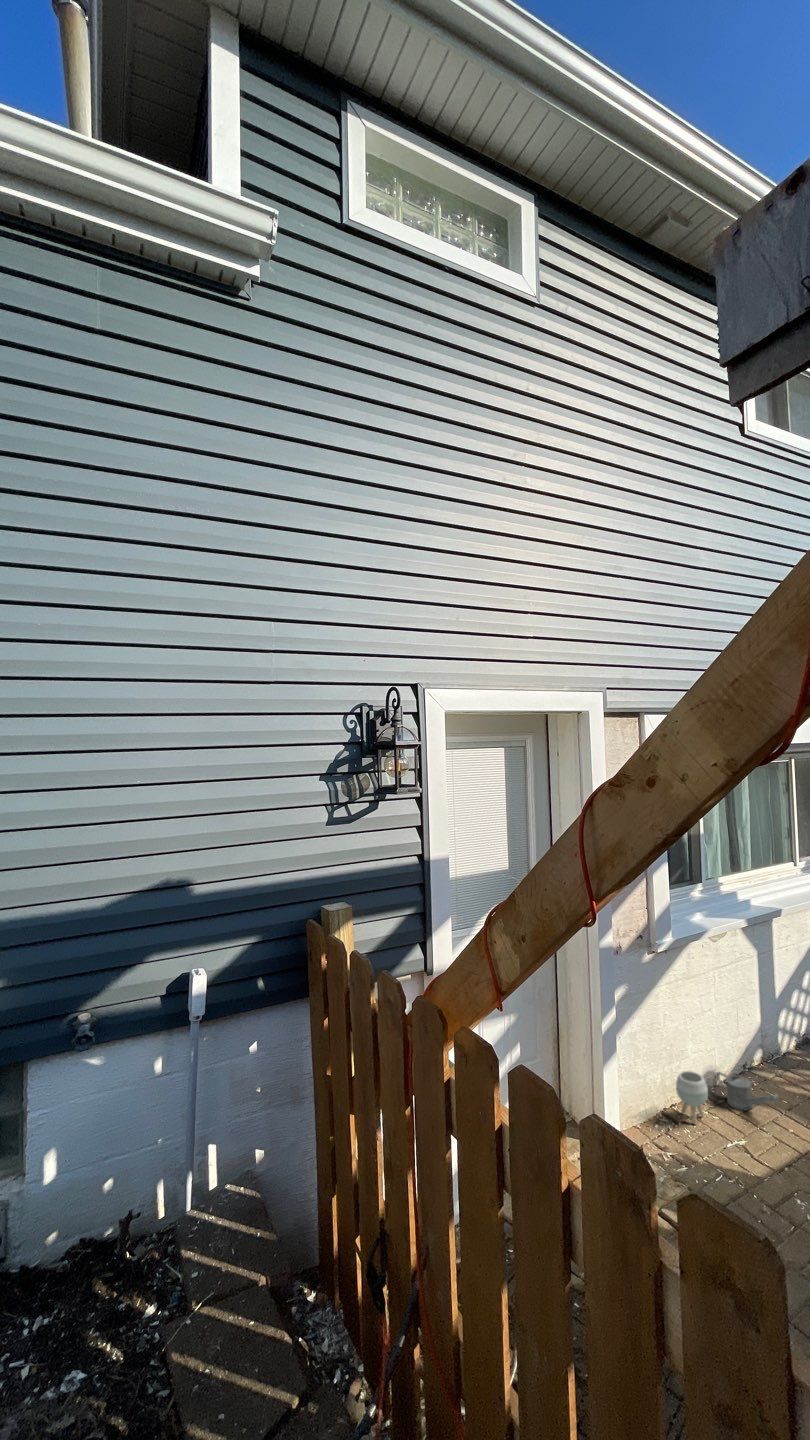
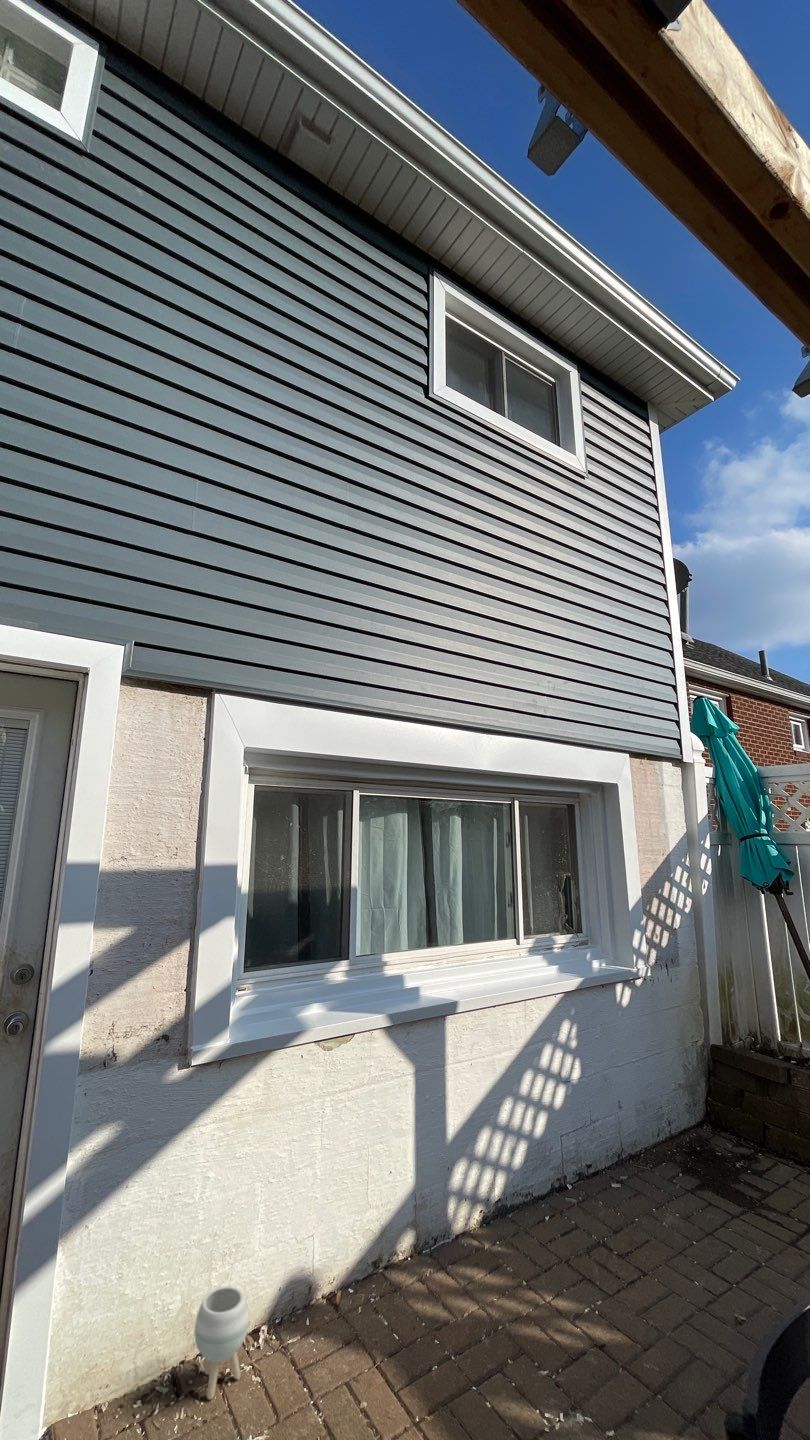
watering can: present [716,1072,778,1110] -> none [304,1279,368,1359]

